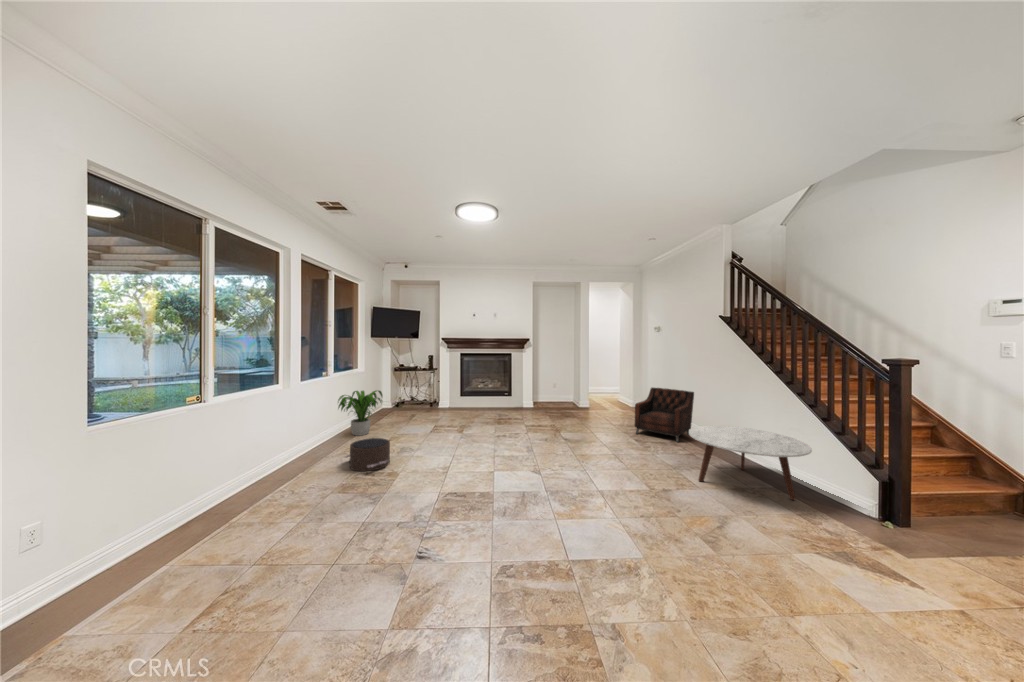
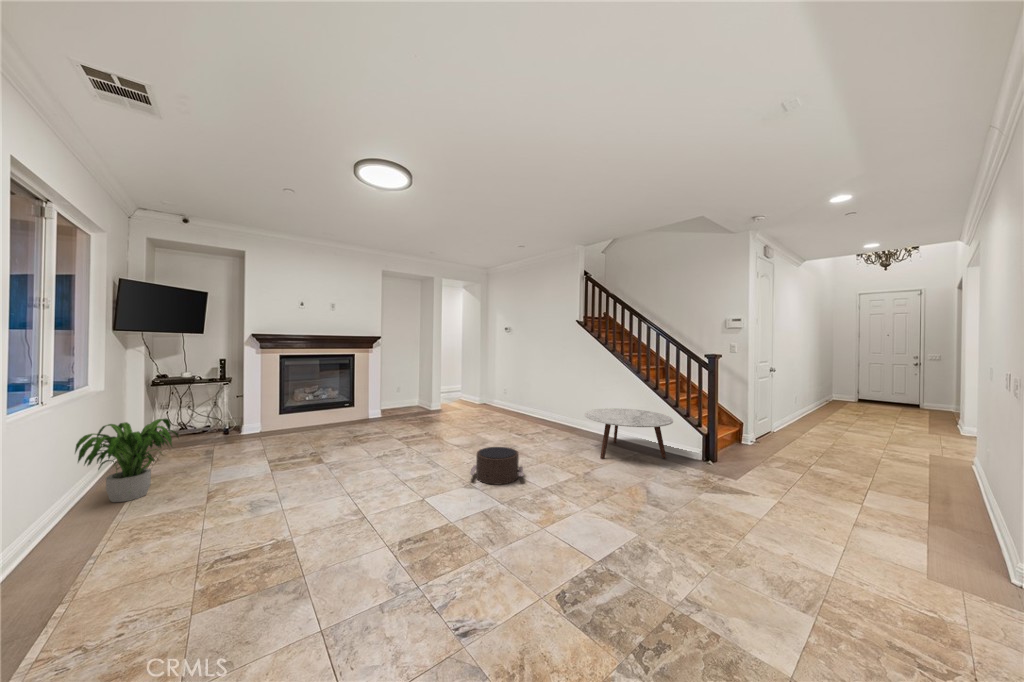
armchair: present [635,388,694,442] -> none [511,382,553,430]
pouf: present [345,438,390,471] -> present [470,447,524,485]

